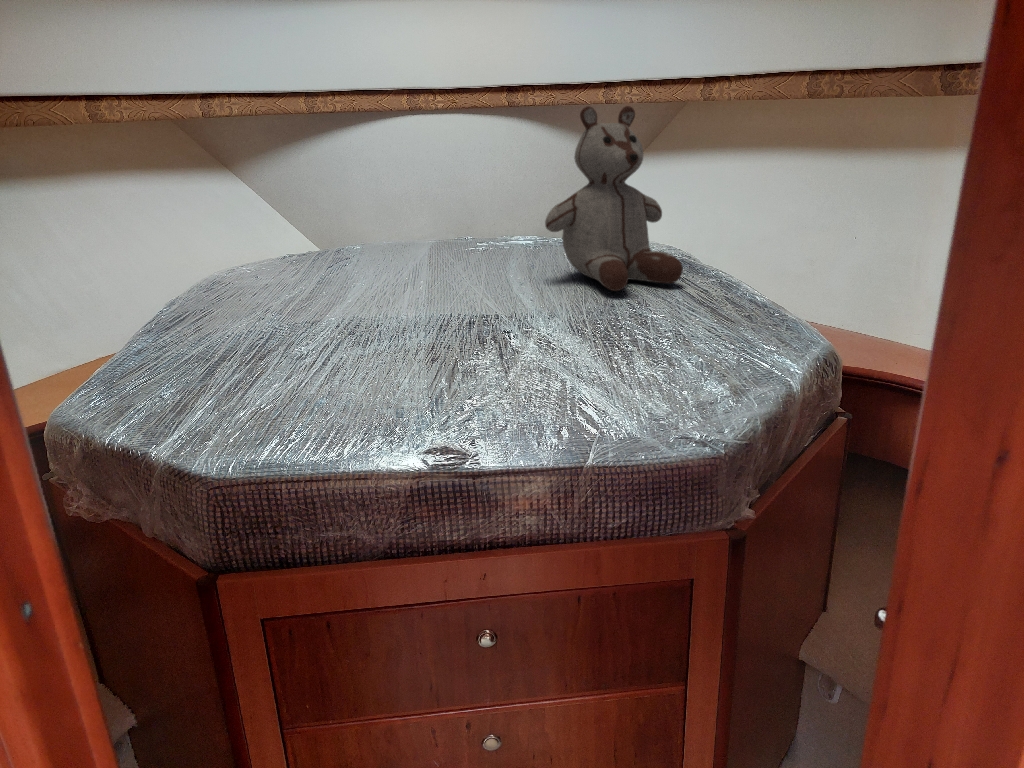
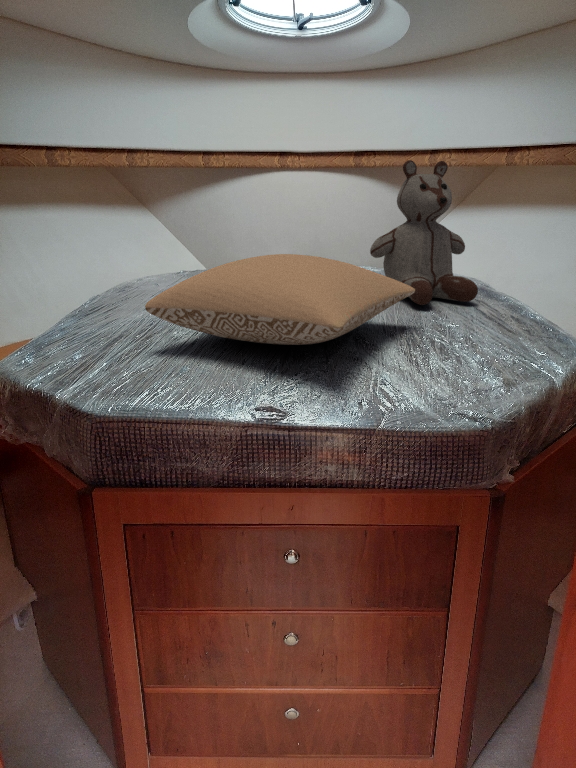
pillow: none [259,239,609,357] -> present [145,254,415,345]

